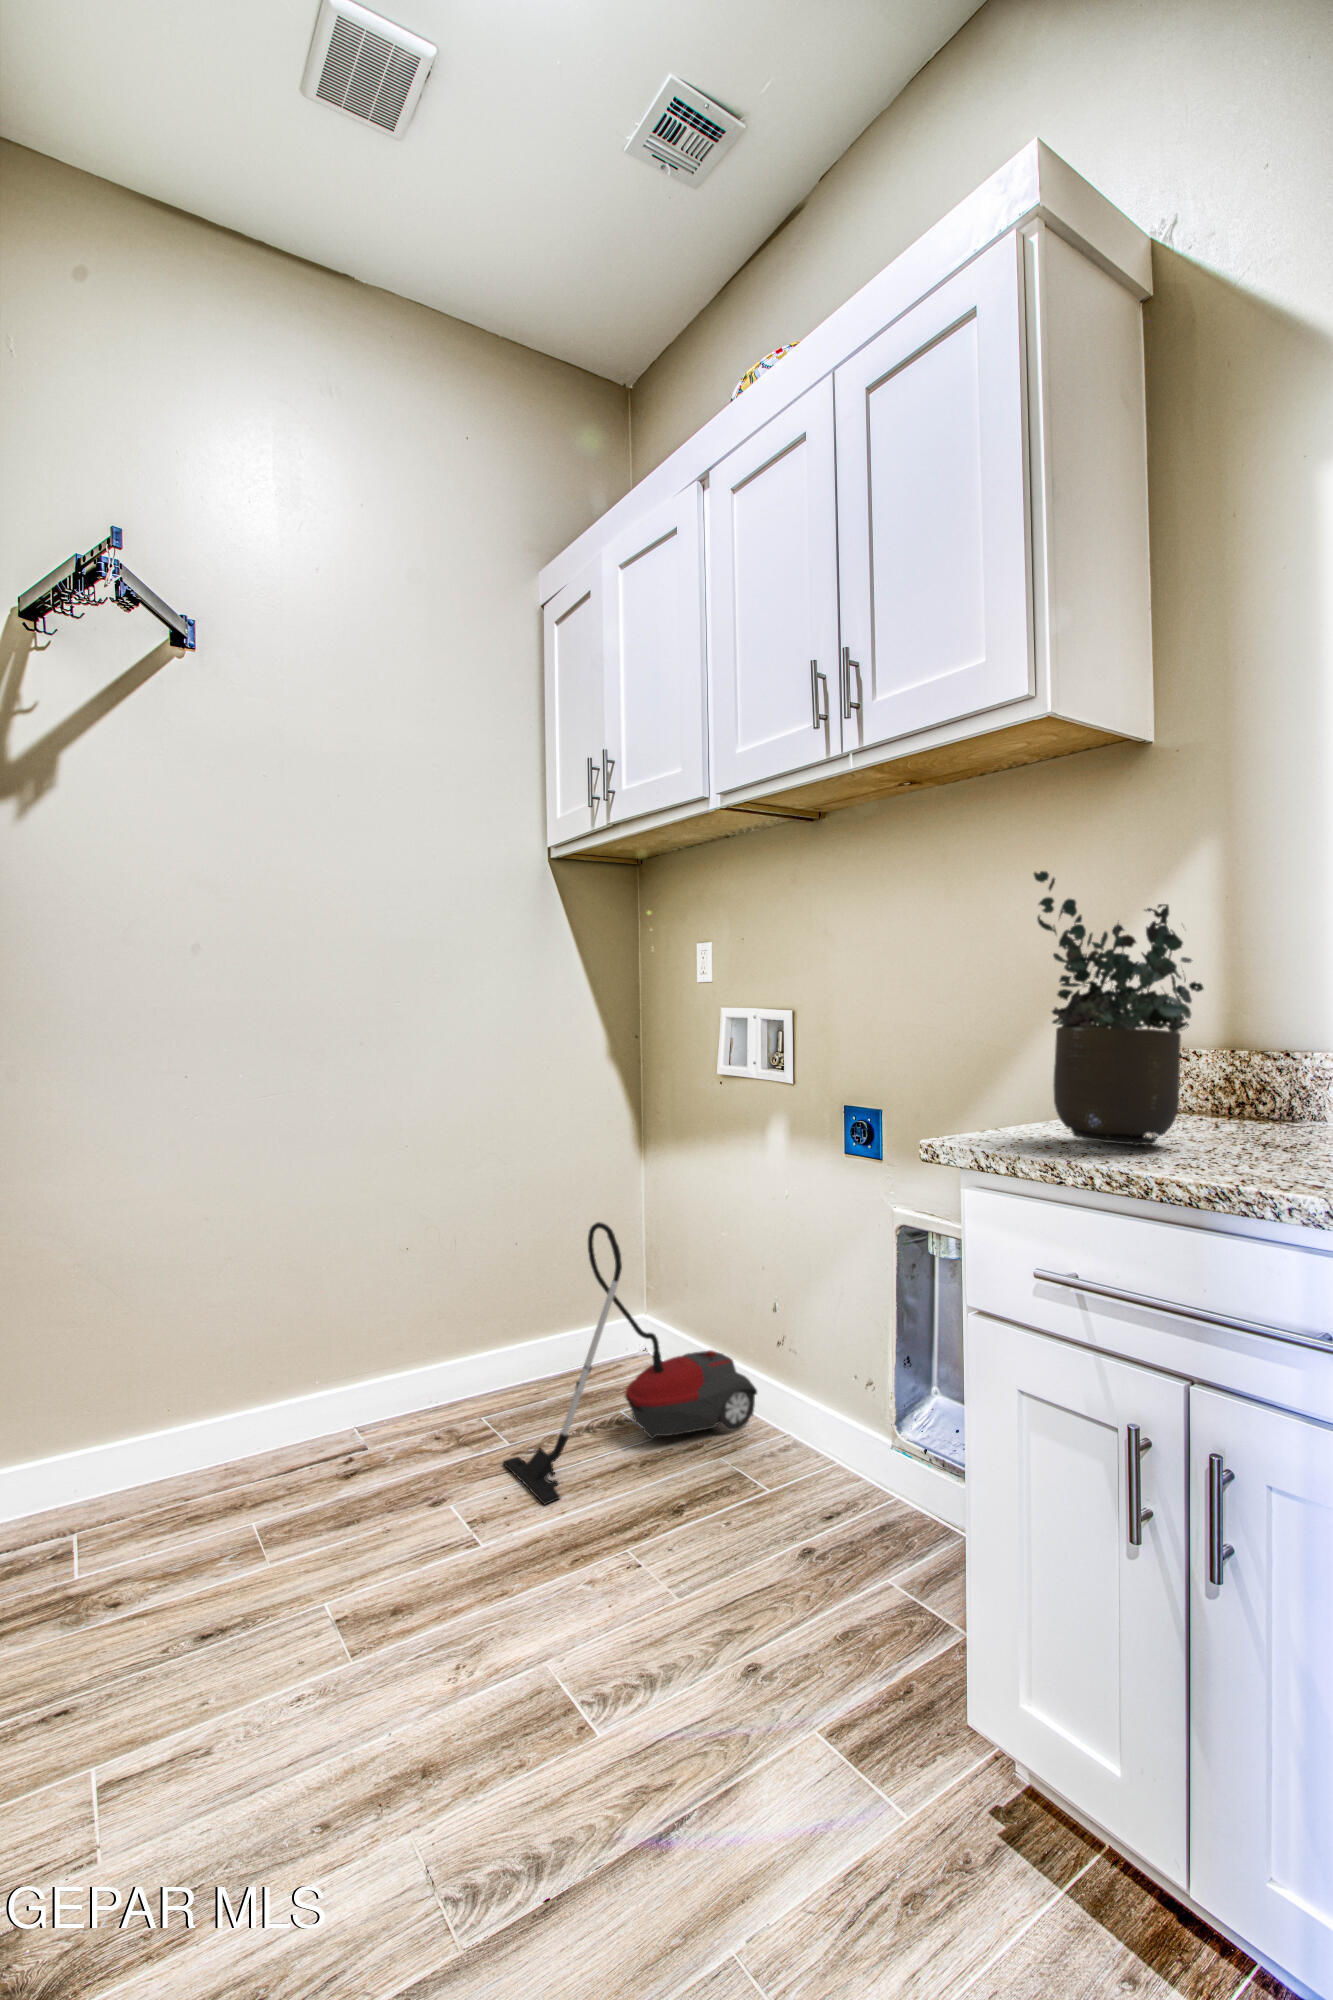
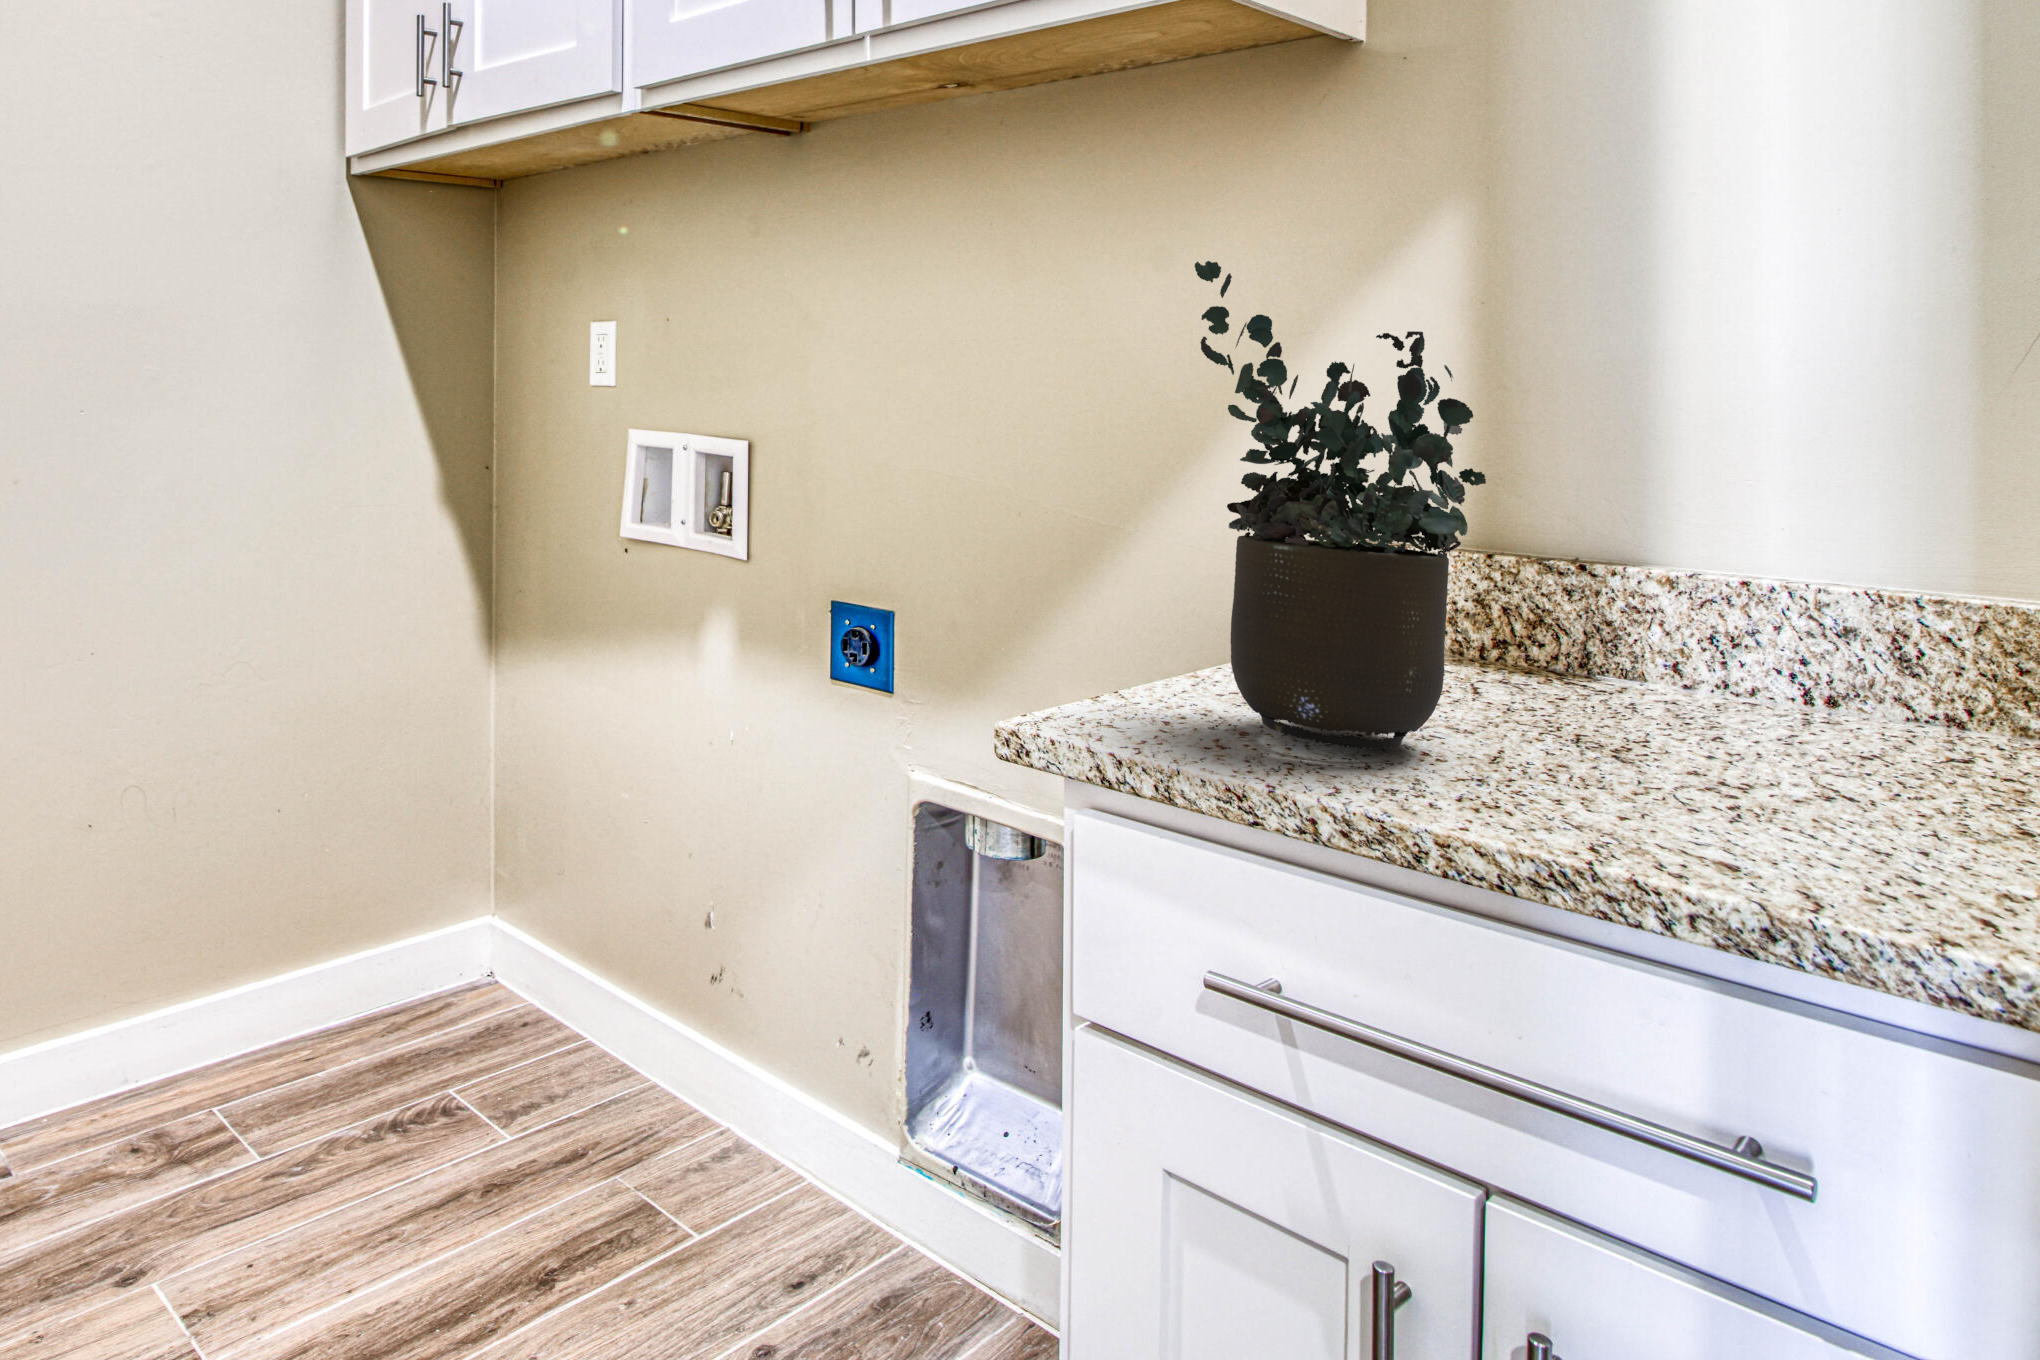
vacuum cleaner: present [503,1222,757,1504] -> none [248,781,677,1281]

